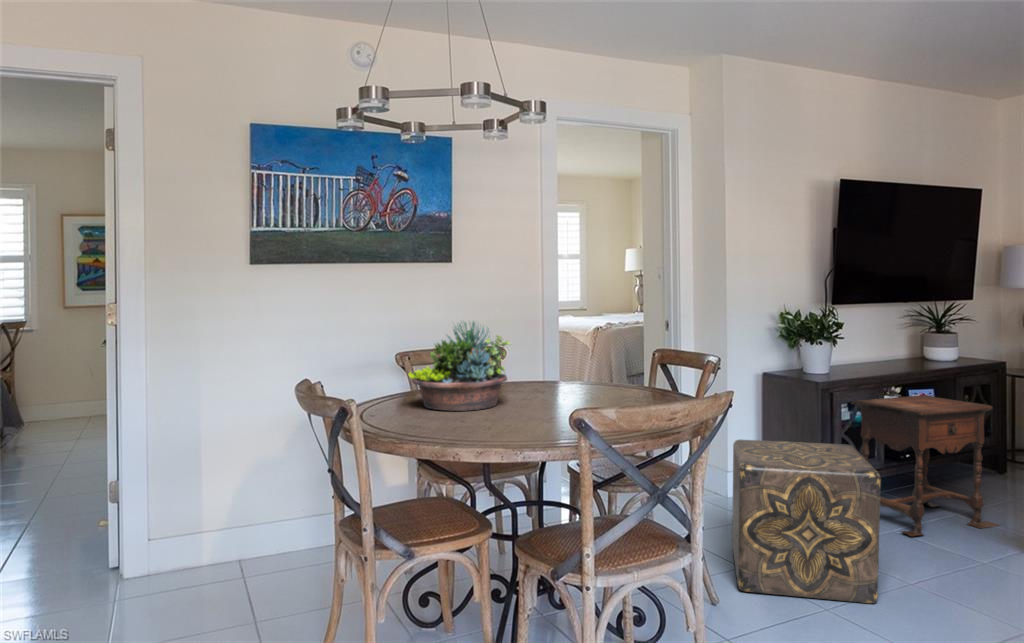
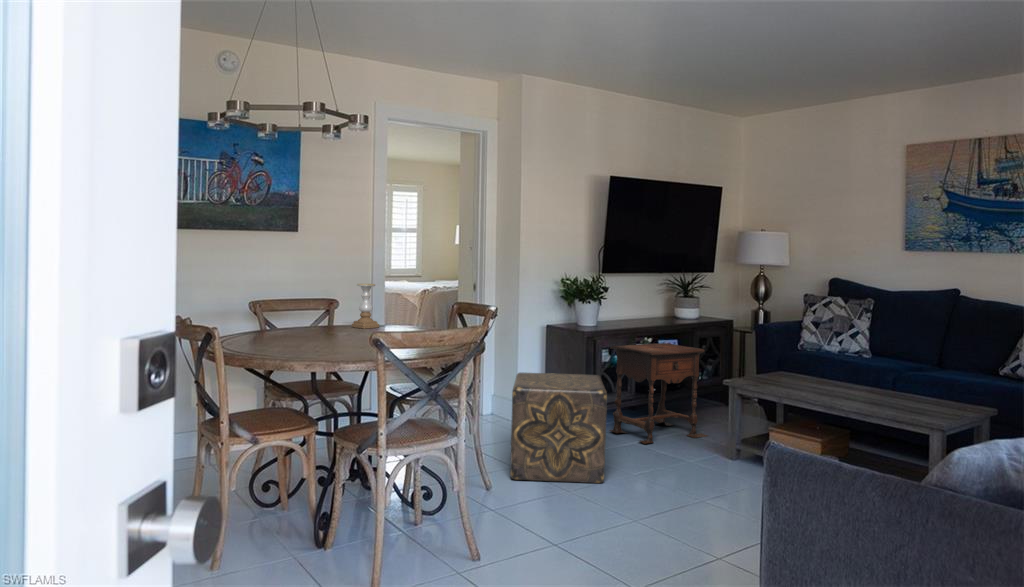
succulent planter: present [408,322,511,411] -> none [259,276,340,343]
candle holder: none [520,326,554,384] -> present [352,284,379,329]

